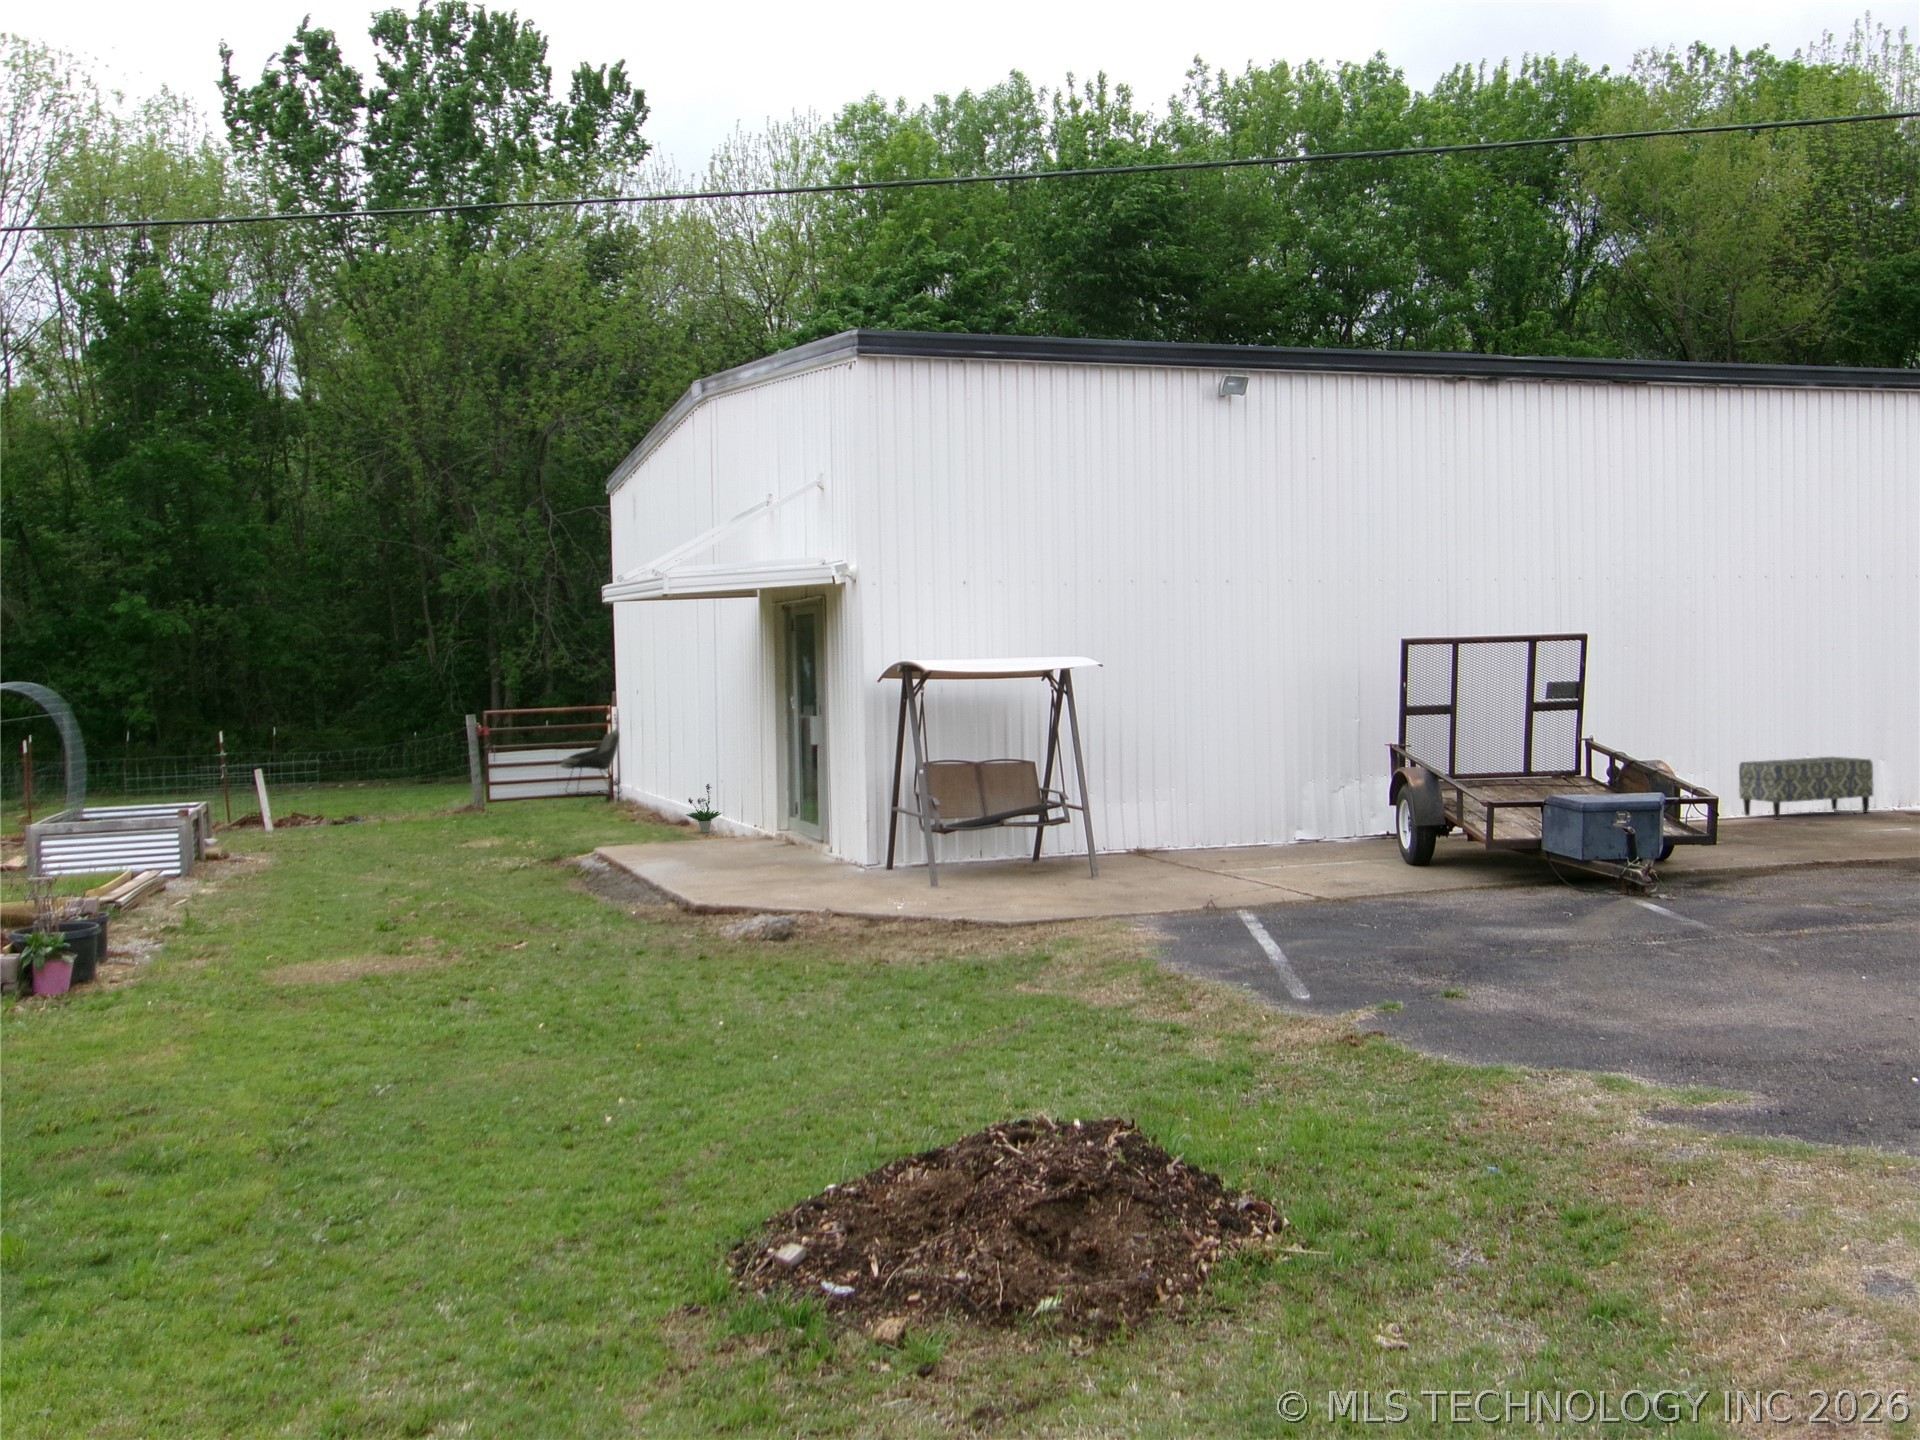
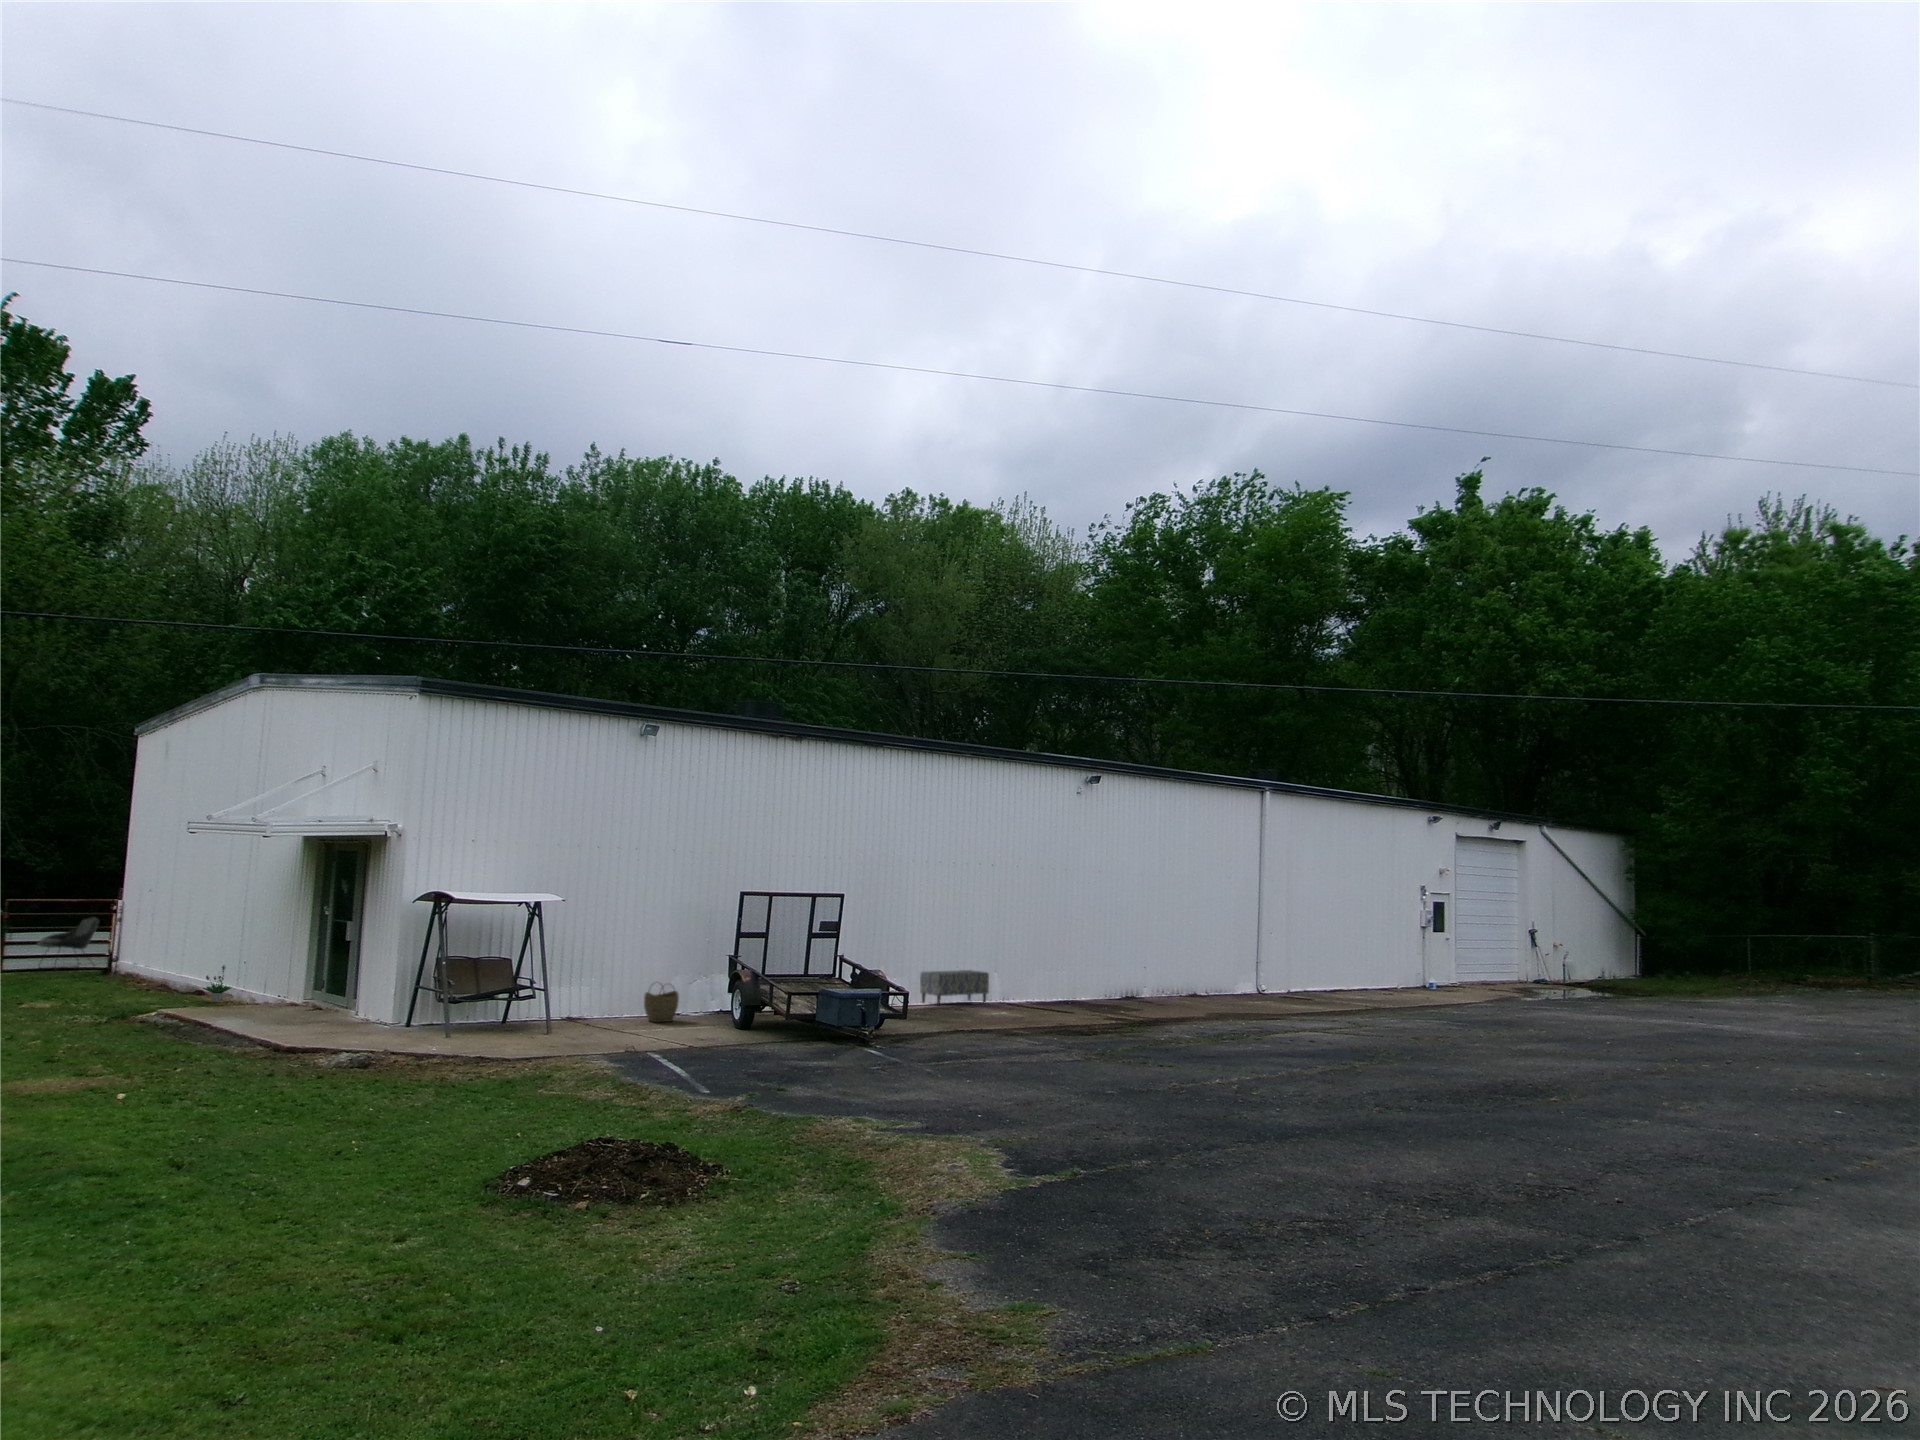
woven basket: none [1254,791,1310,855] -> present [644,985,679,1022]

